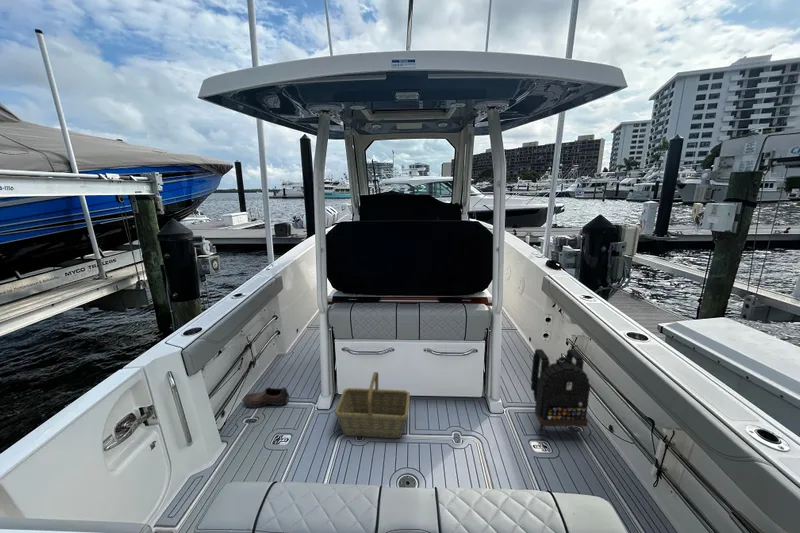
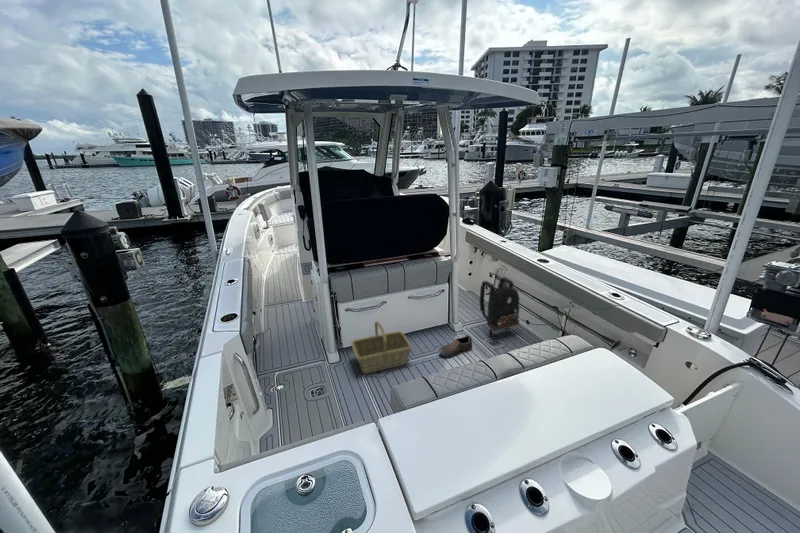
shoe: present [243,387,289,408] -> present [439,335,472,357]

